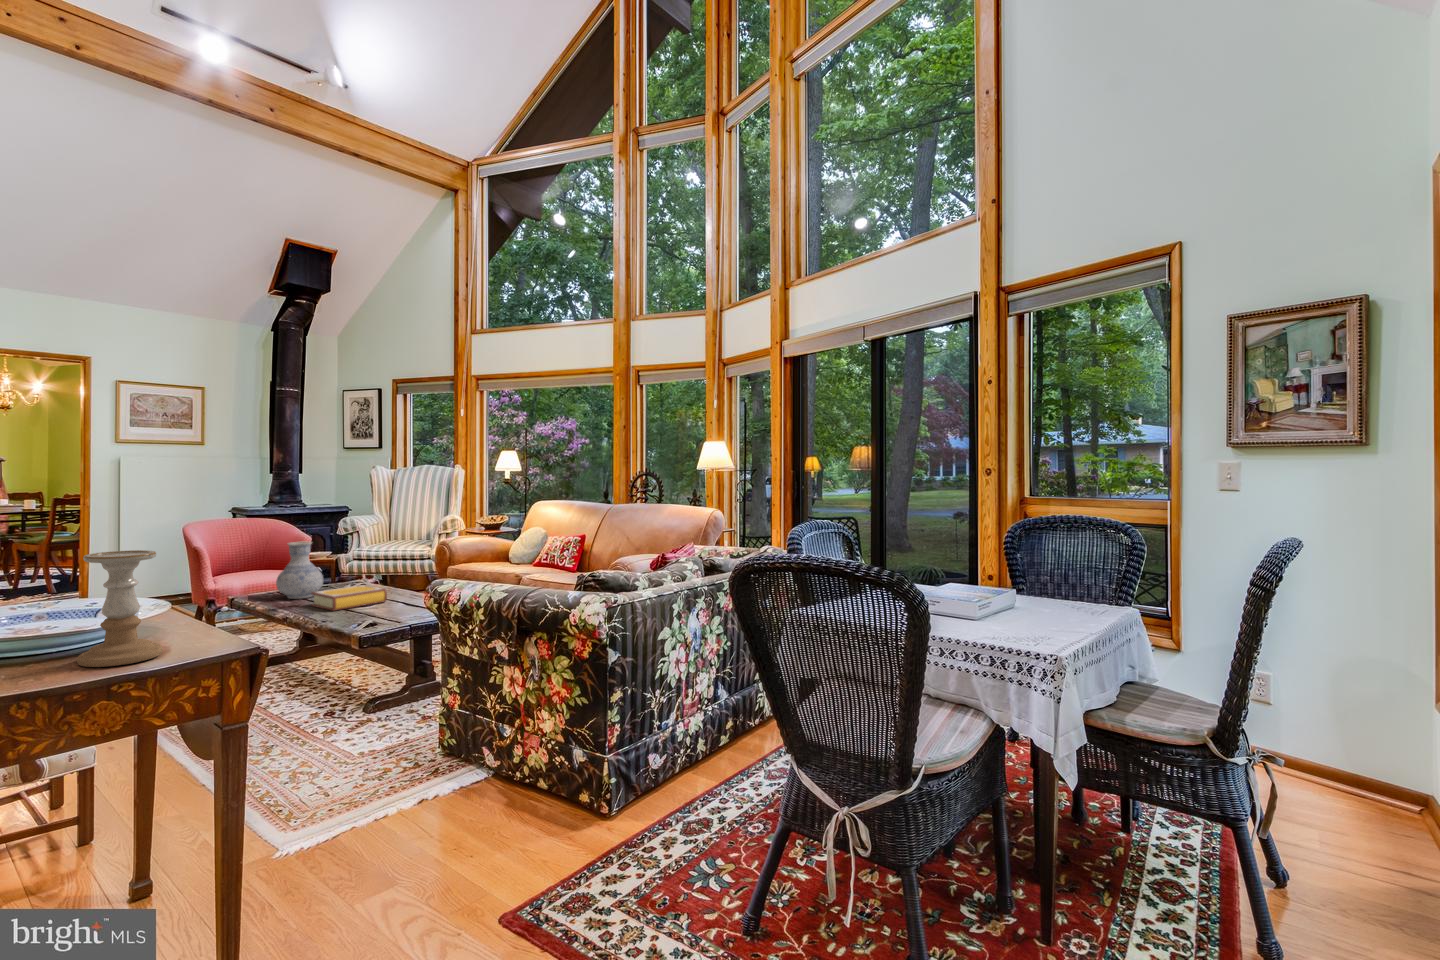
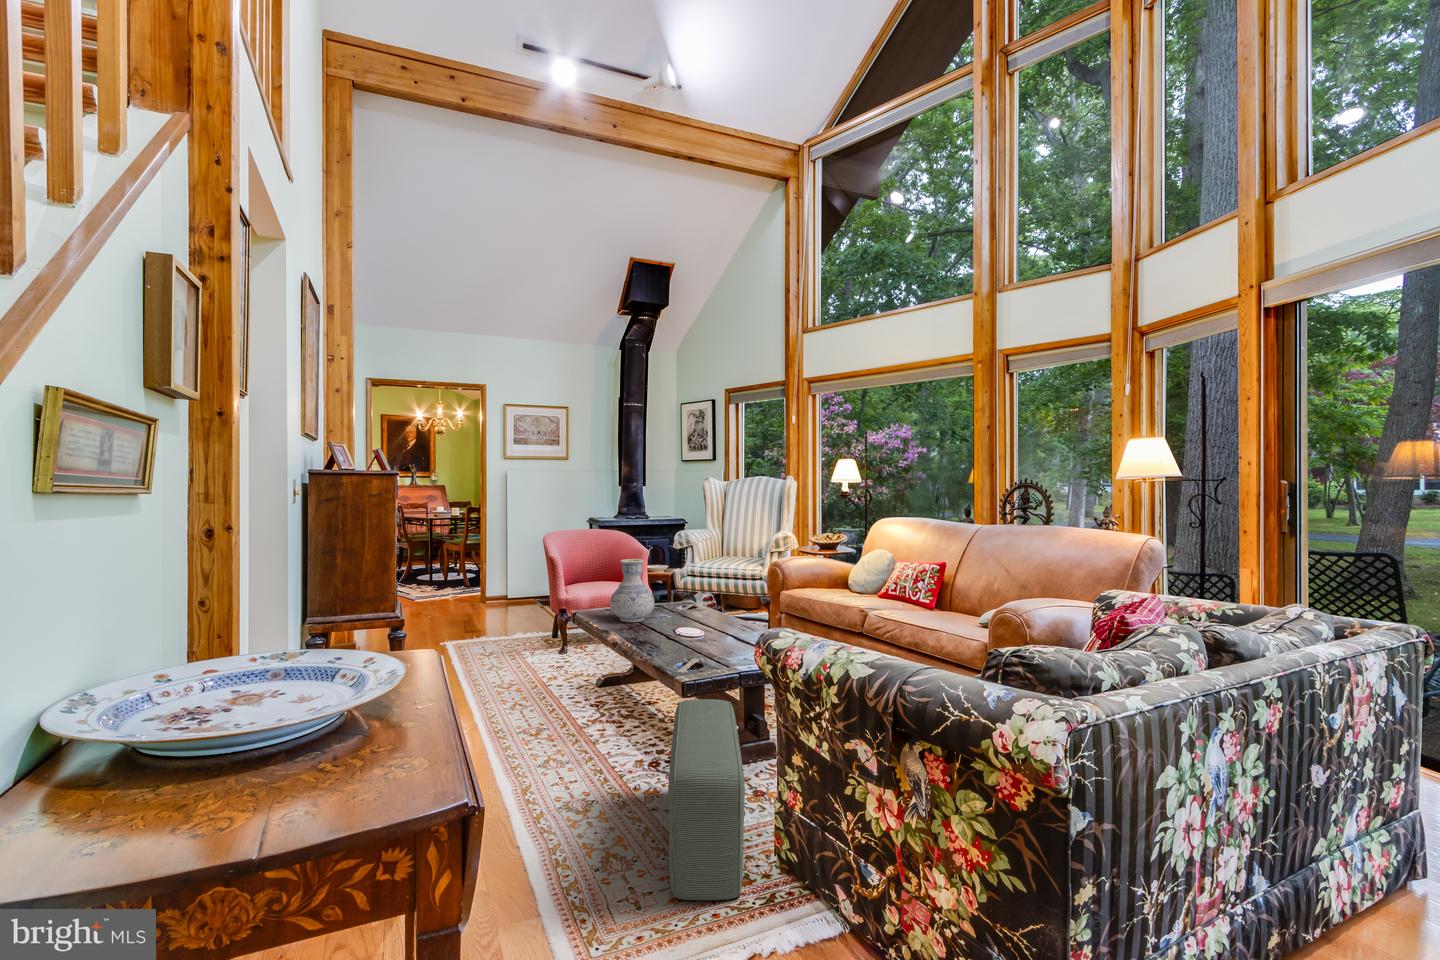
candle holder: present [77,550,163,667] -> none [251,600,371,799]
book: present [311,585,387,611] -> none [641,612,717,642]
pouf: none [351,645,413,781] -> present [668,699,745,900]

